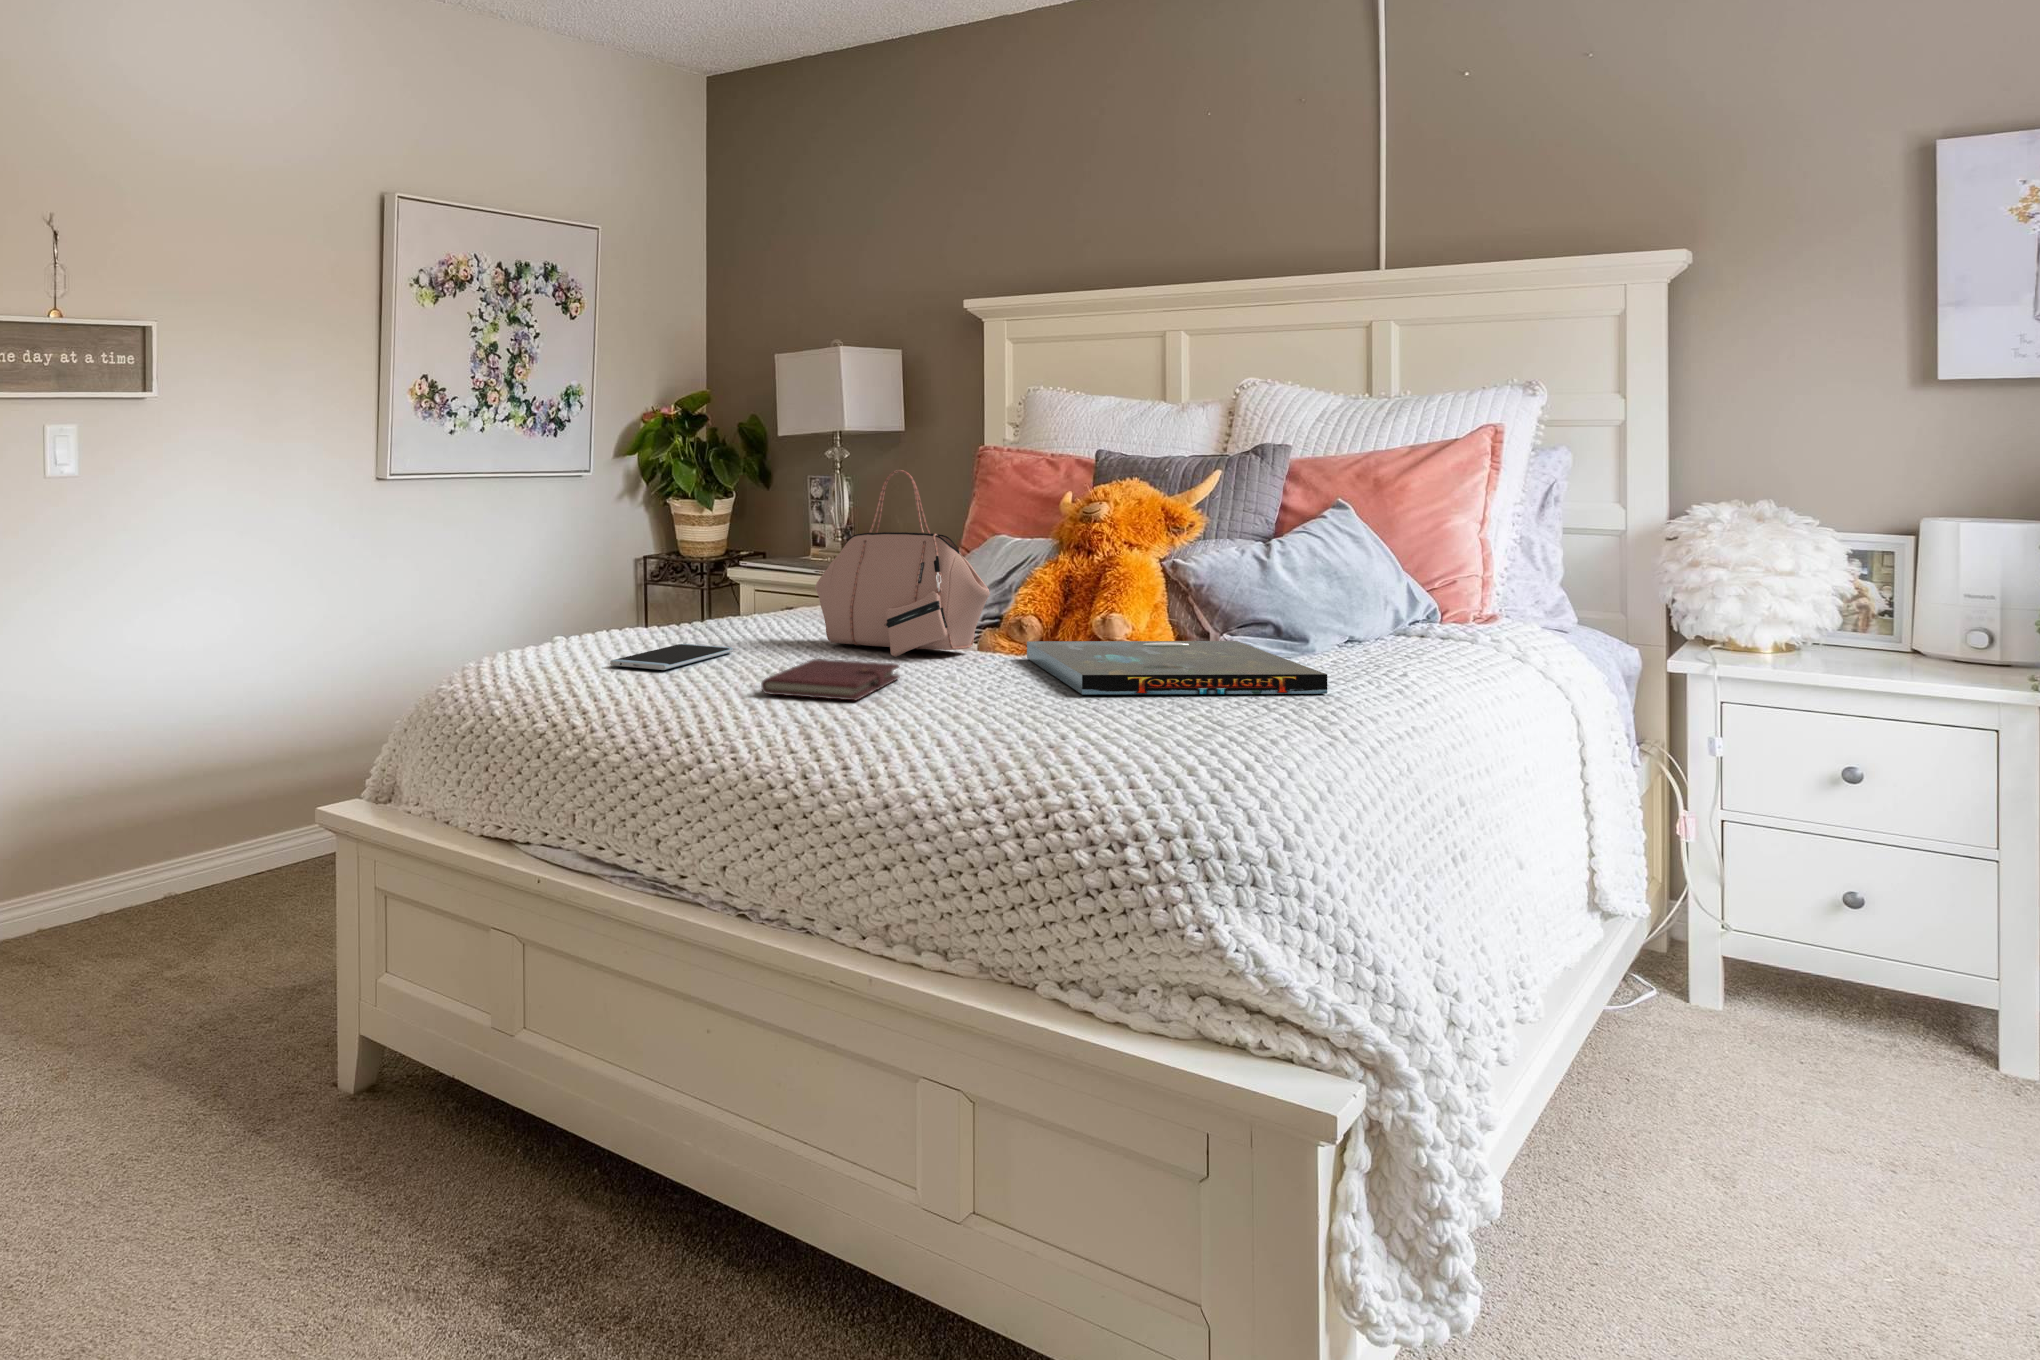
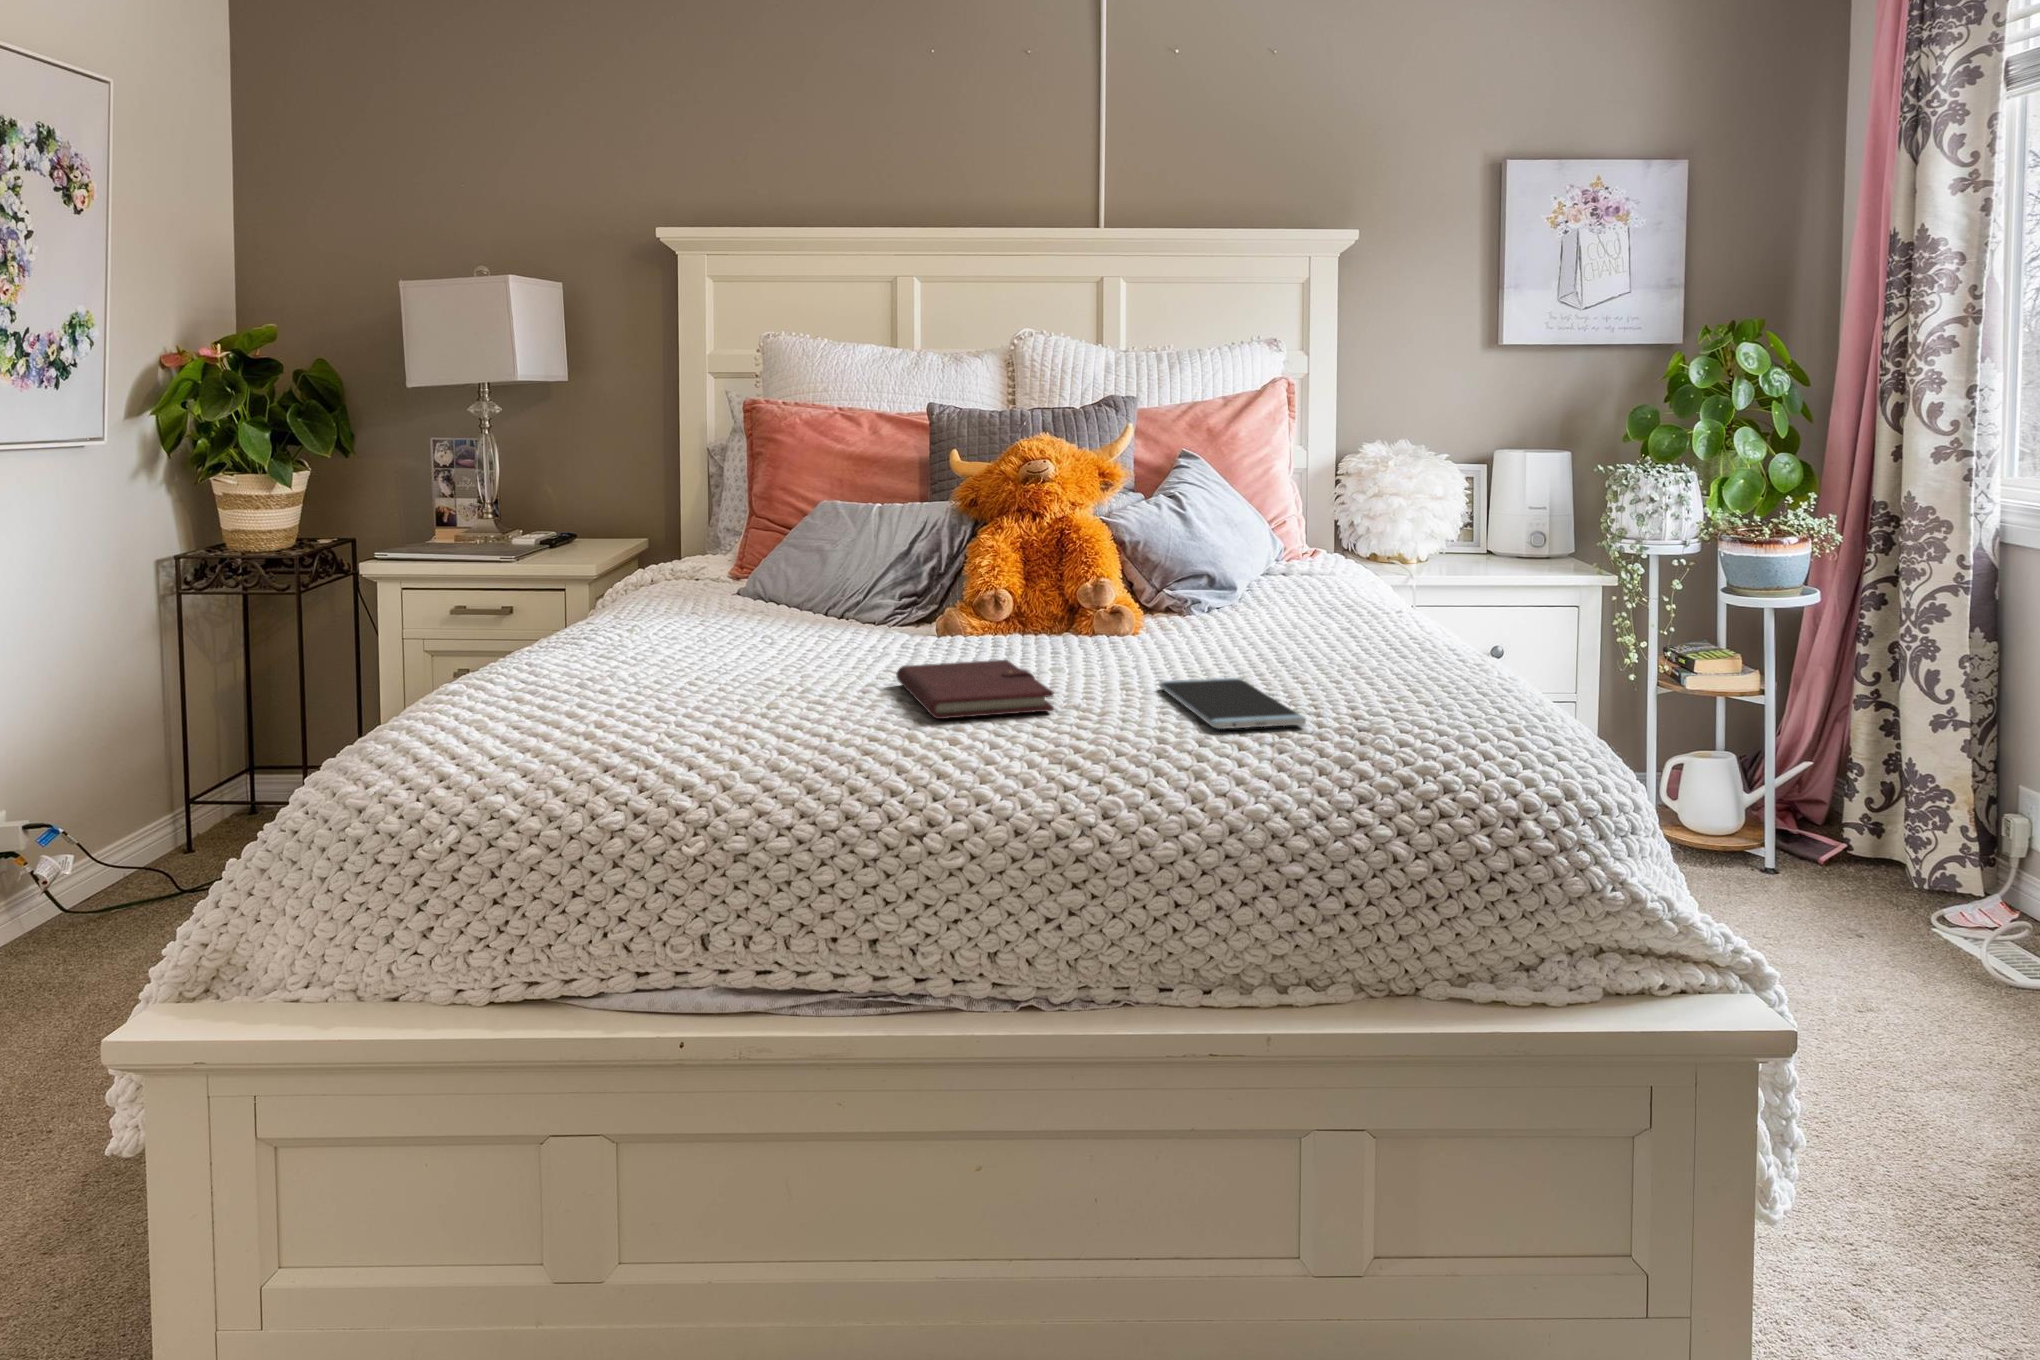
handbag: present [815,470,990,657] -> none [775,429,1013,651]
board game: present [1027,641,1327,694] -> none [1050,595,1384,669]
smartphone: present [610,644,733,670] -> present [1159,678,1306,729]

